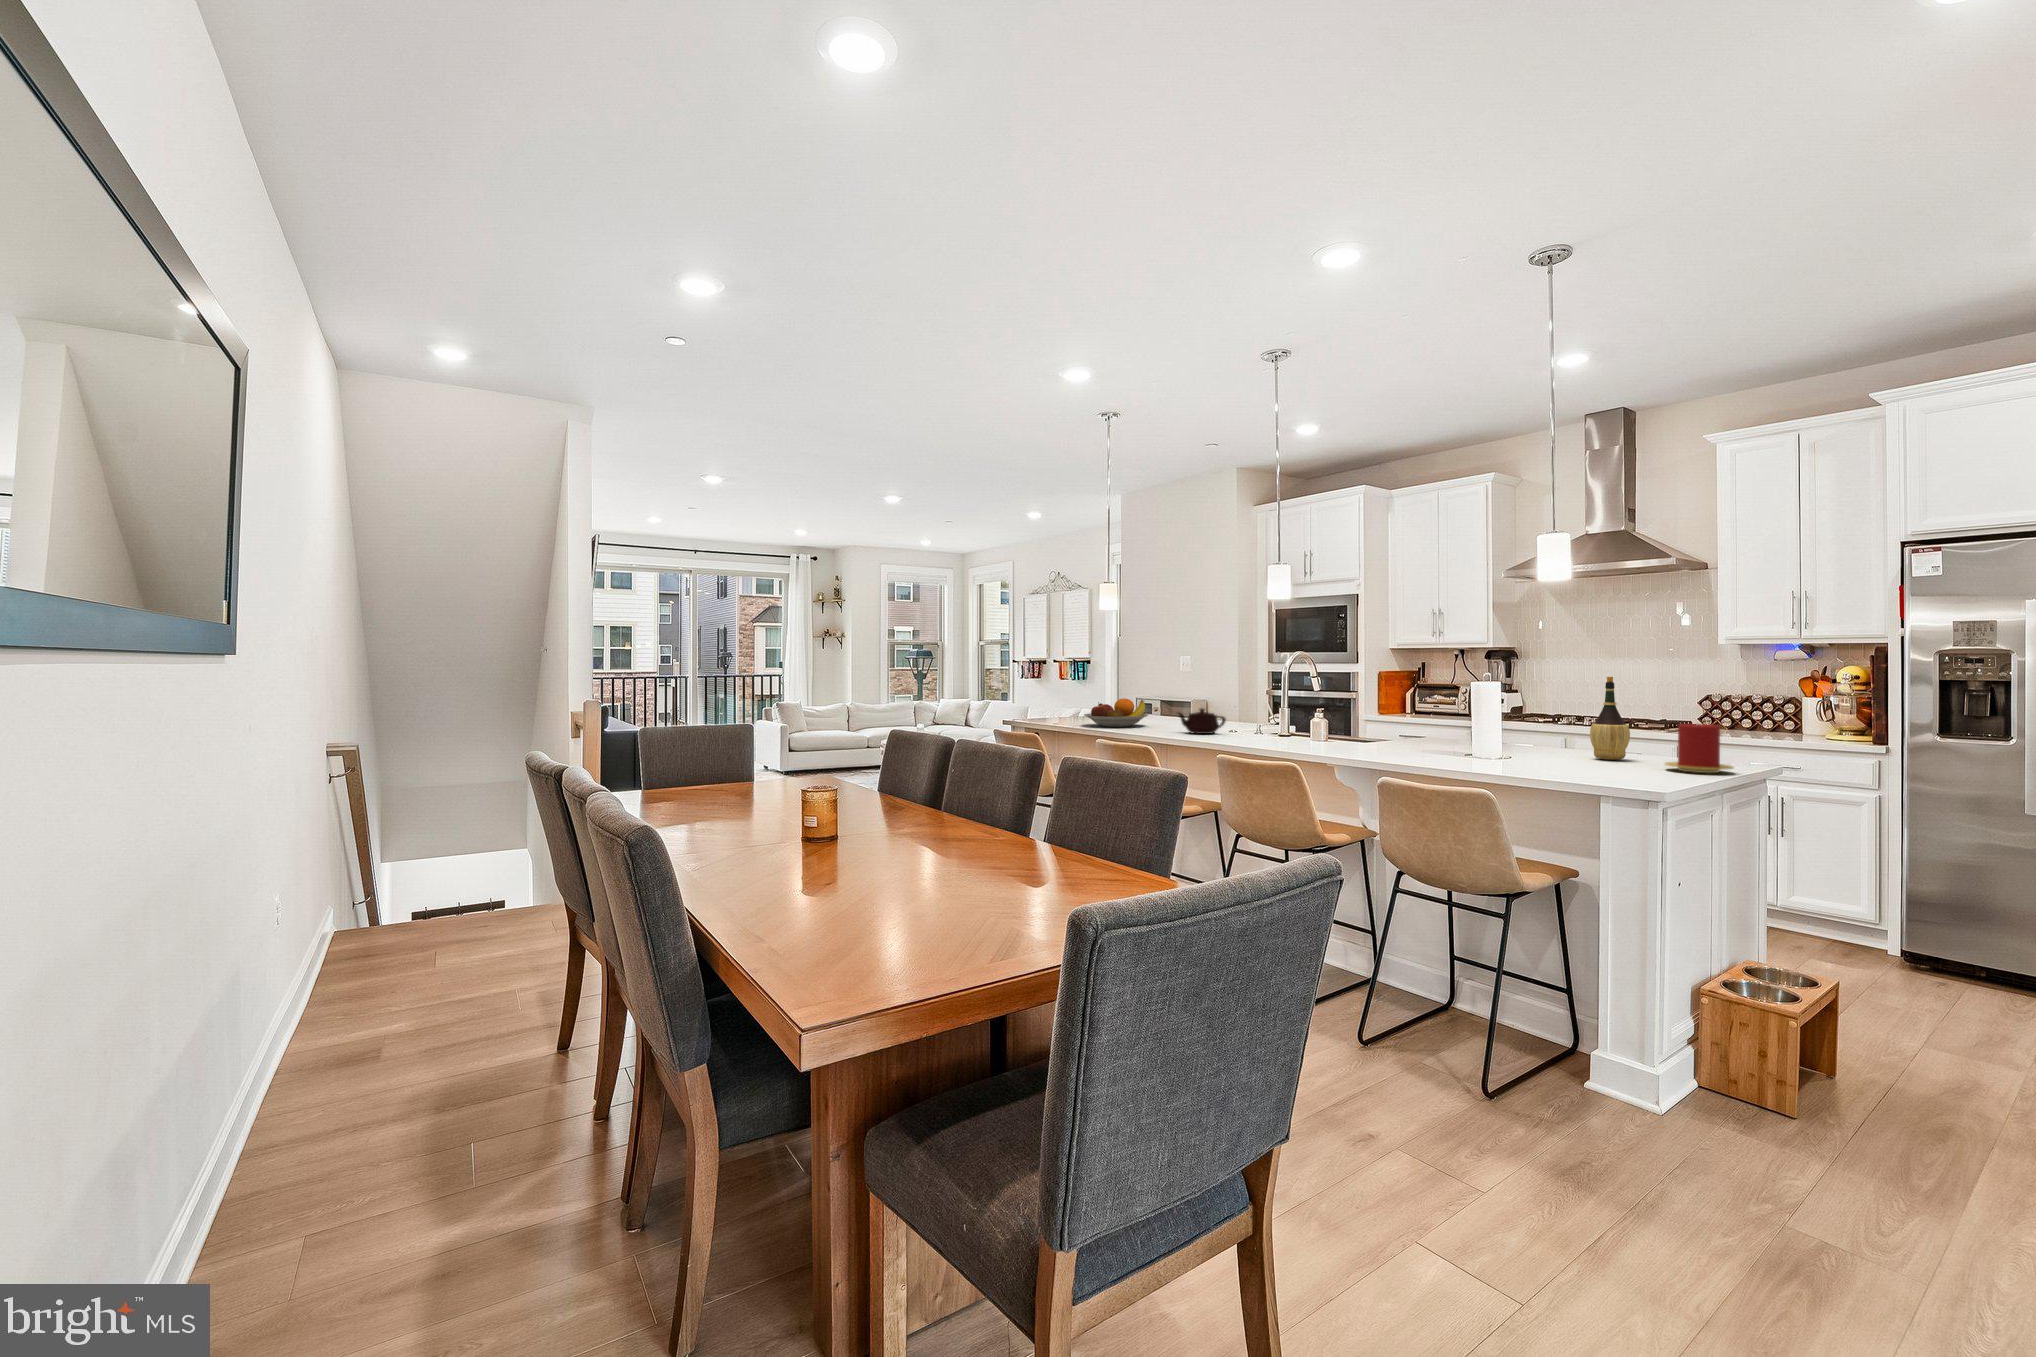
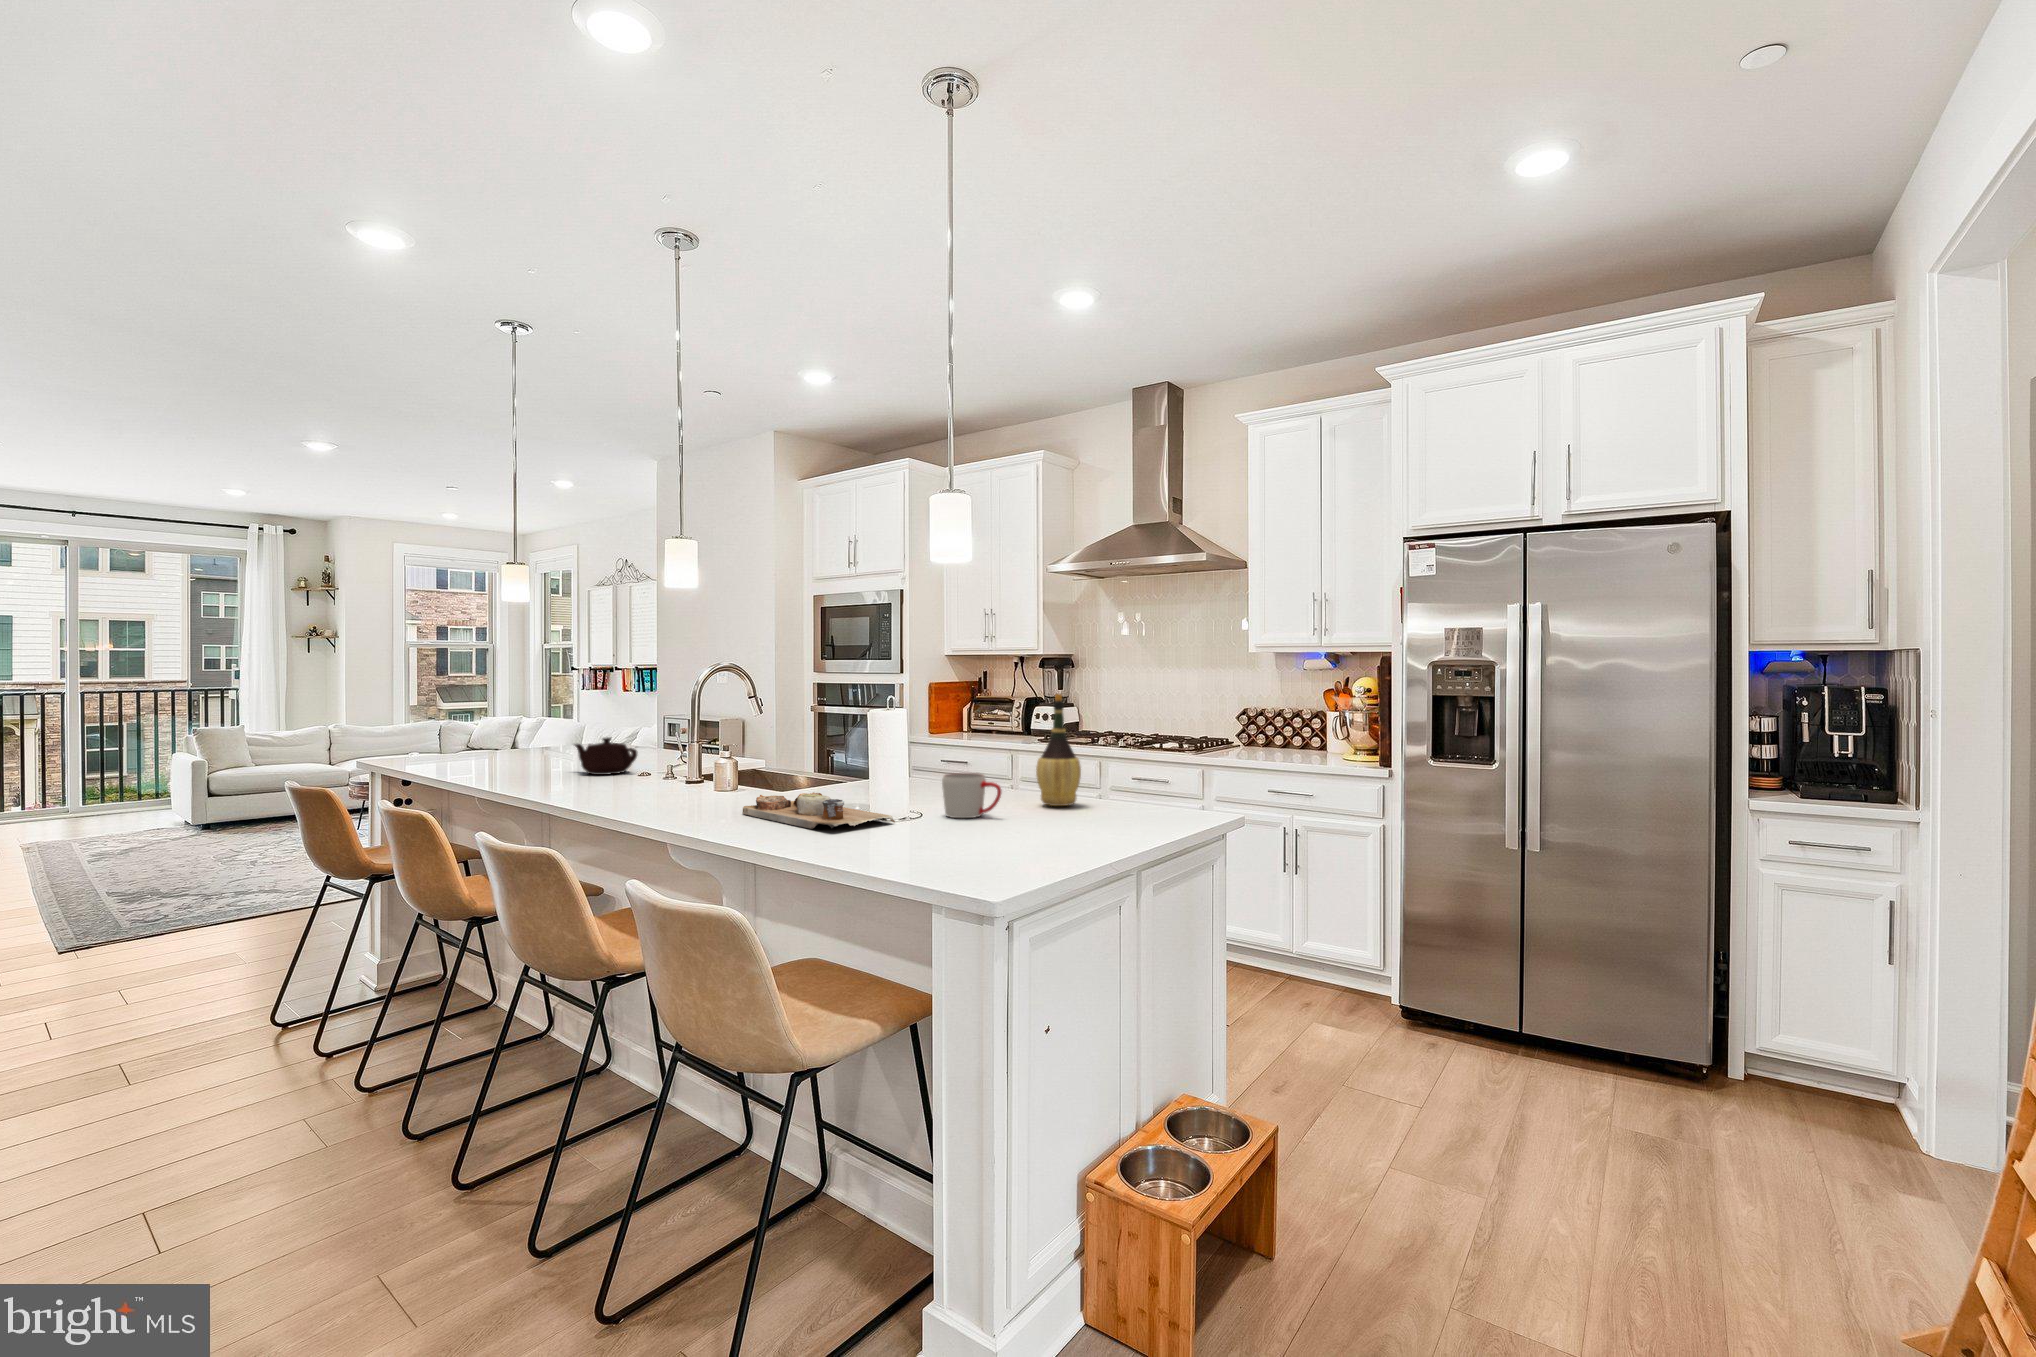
fruit bowl: present [1084,698,1148,727] -> none [464,723,567,764]
candle: present [1665,724,1733,773] -> none [1097,759,1174,829]
mug: none [1526,733,1578,764] -> present [942,773,1001,818]
cutting board: none [1372,744,1500,765] -> present [742,792,895,829]

